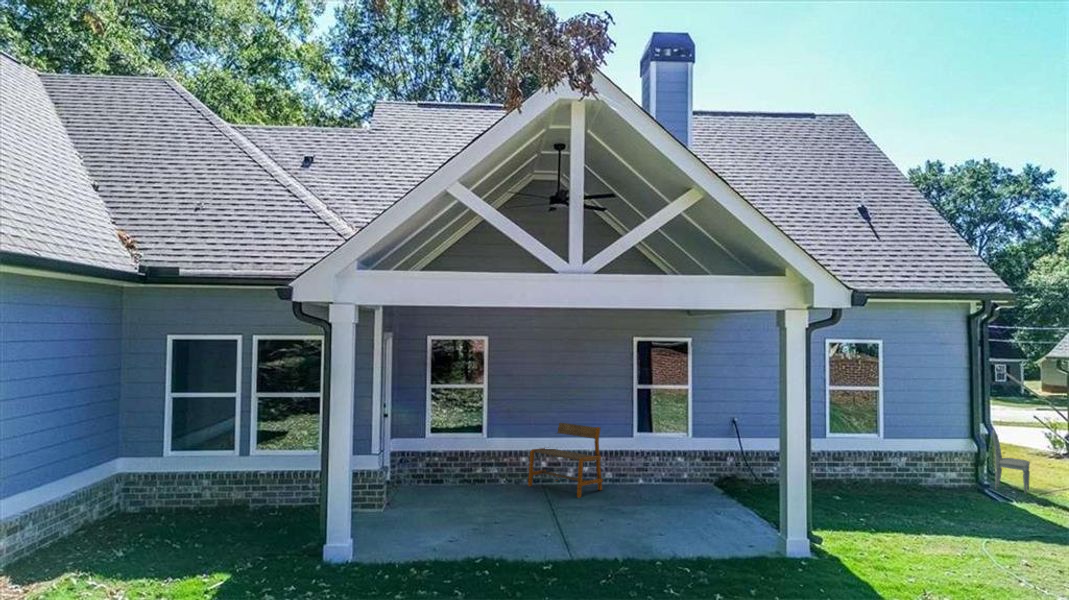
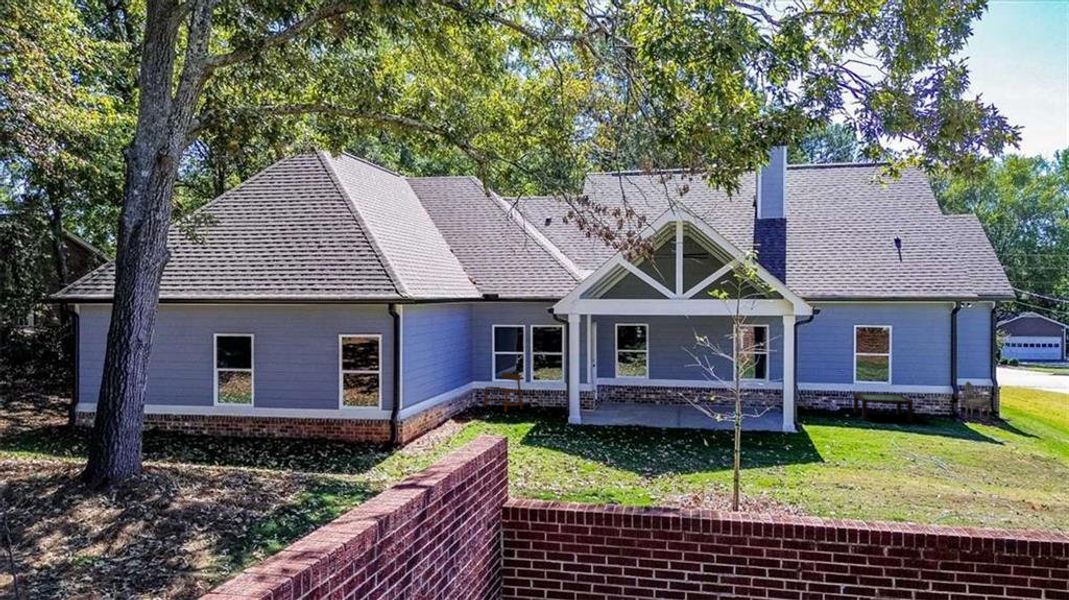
bench: present [528,423,603,498] -> present [484,372,522,412]
coffee table: none [829,454,947,507] -> present [854,393,913,422]

